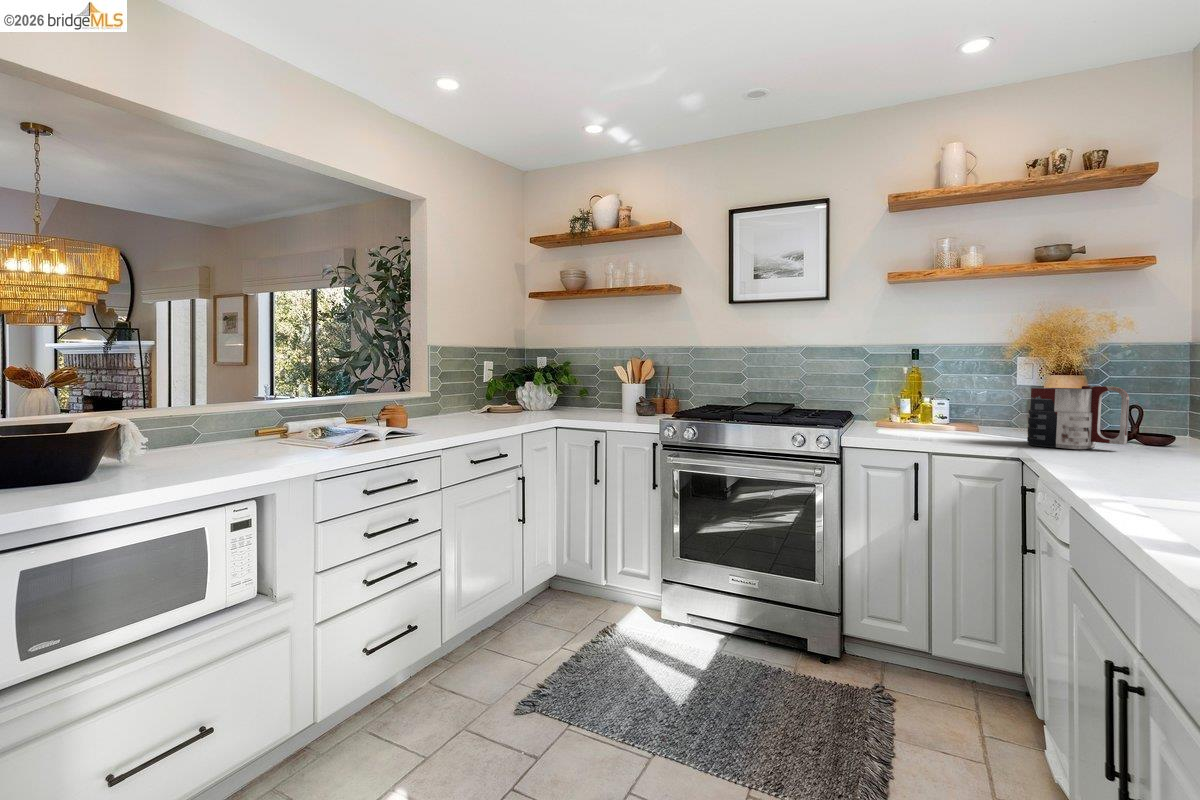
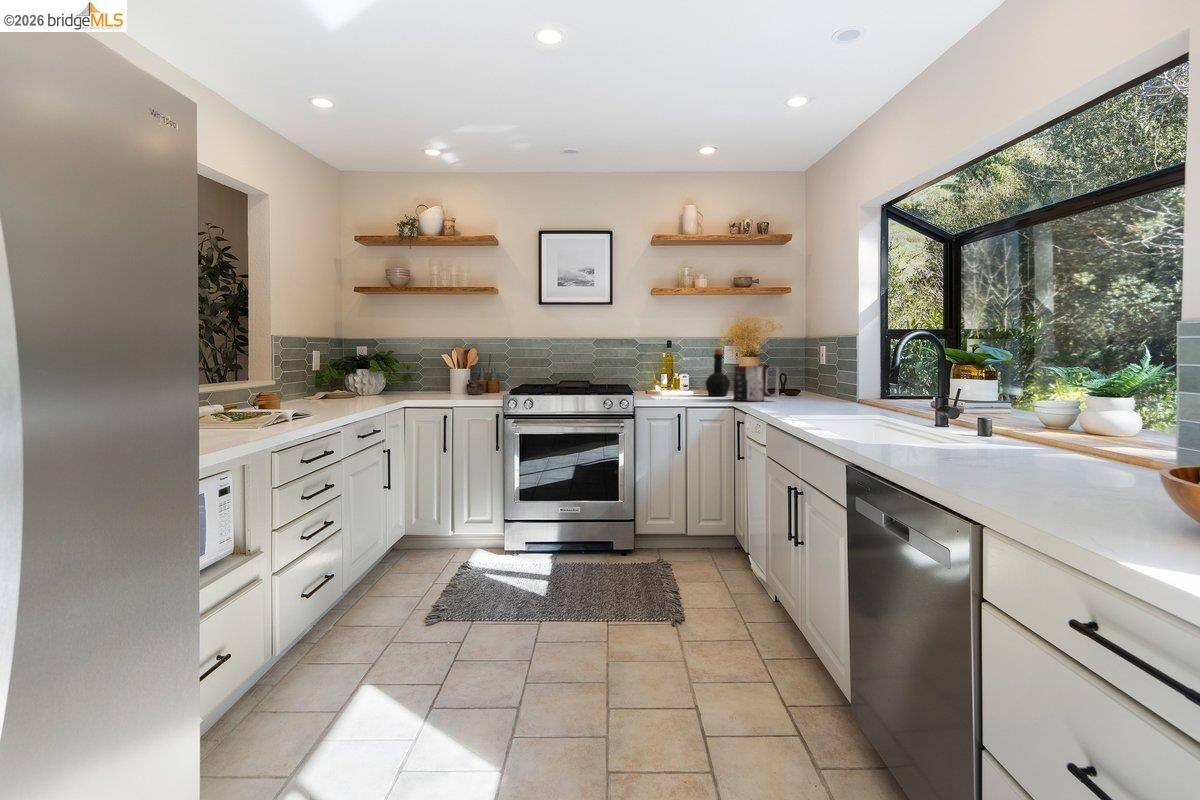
bottle: none [976,360,1024,434] -> present [705,349,730,396]

